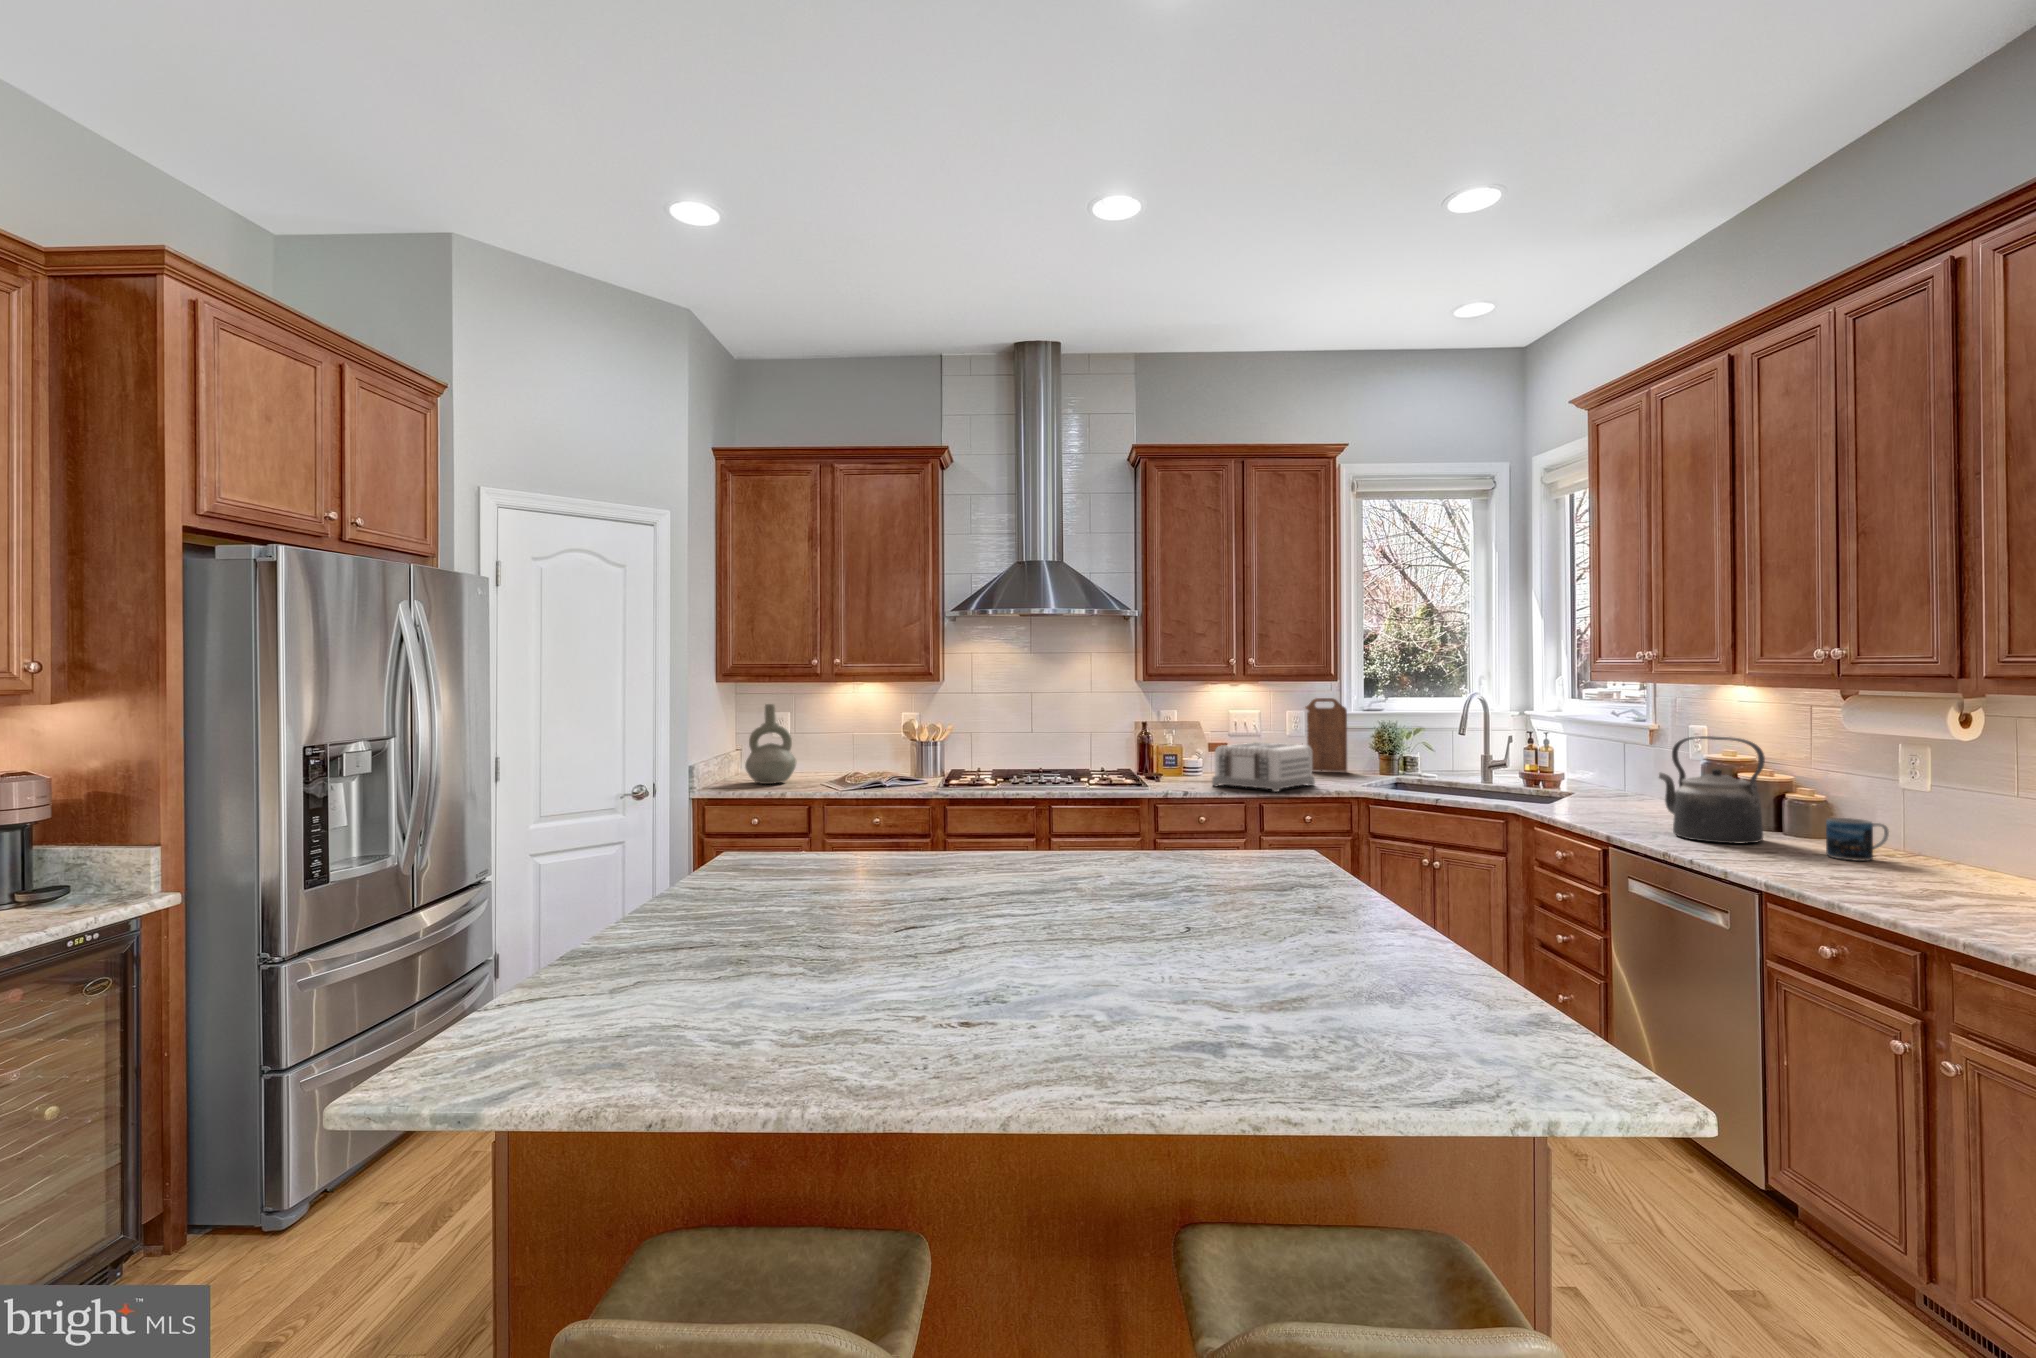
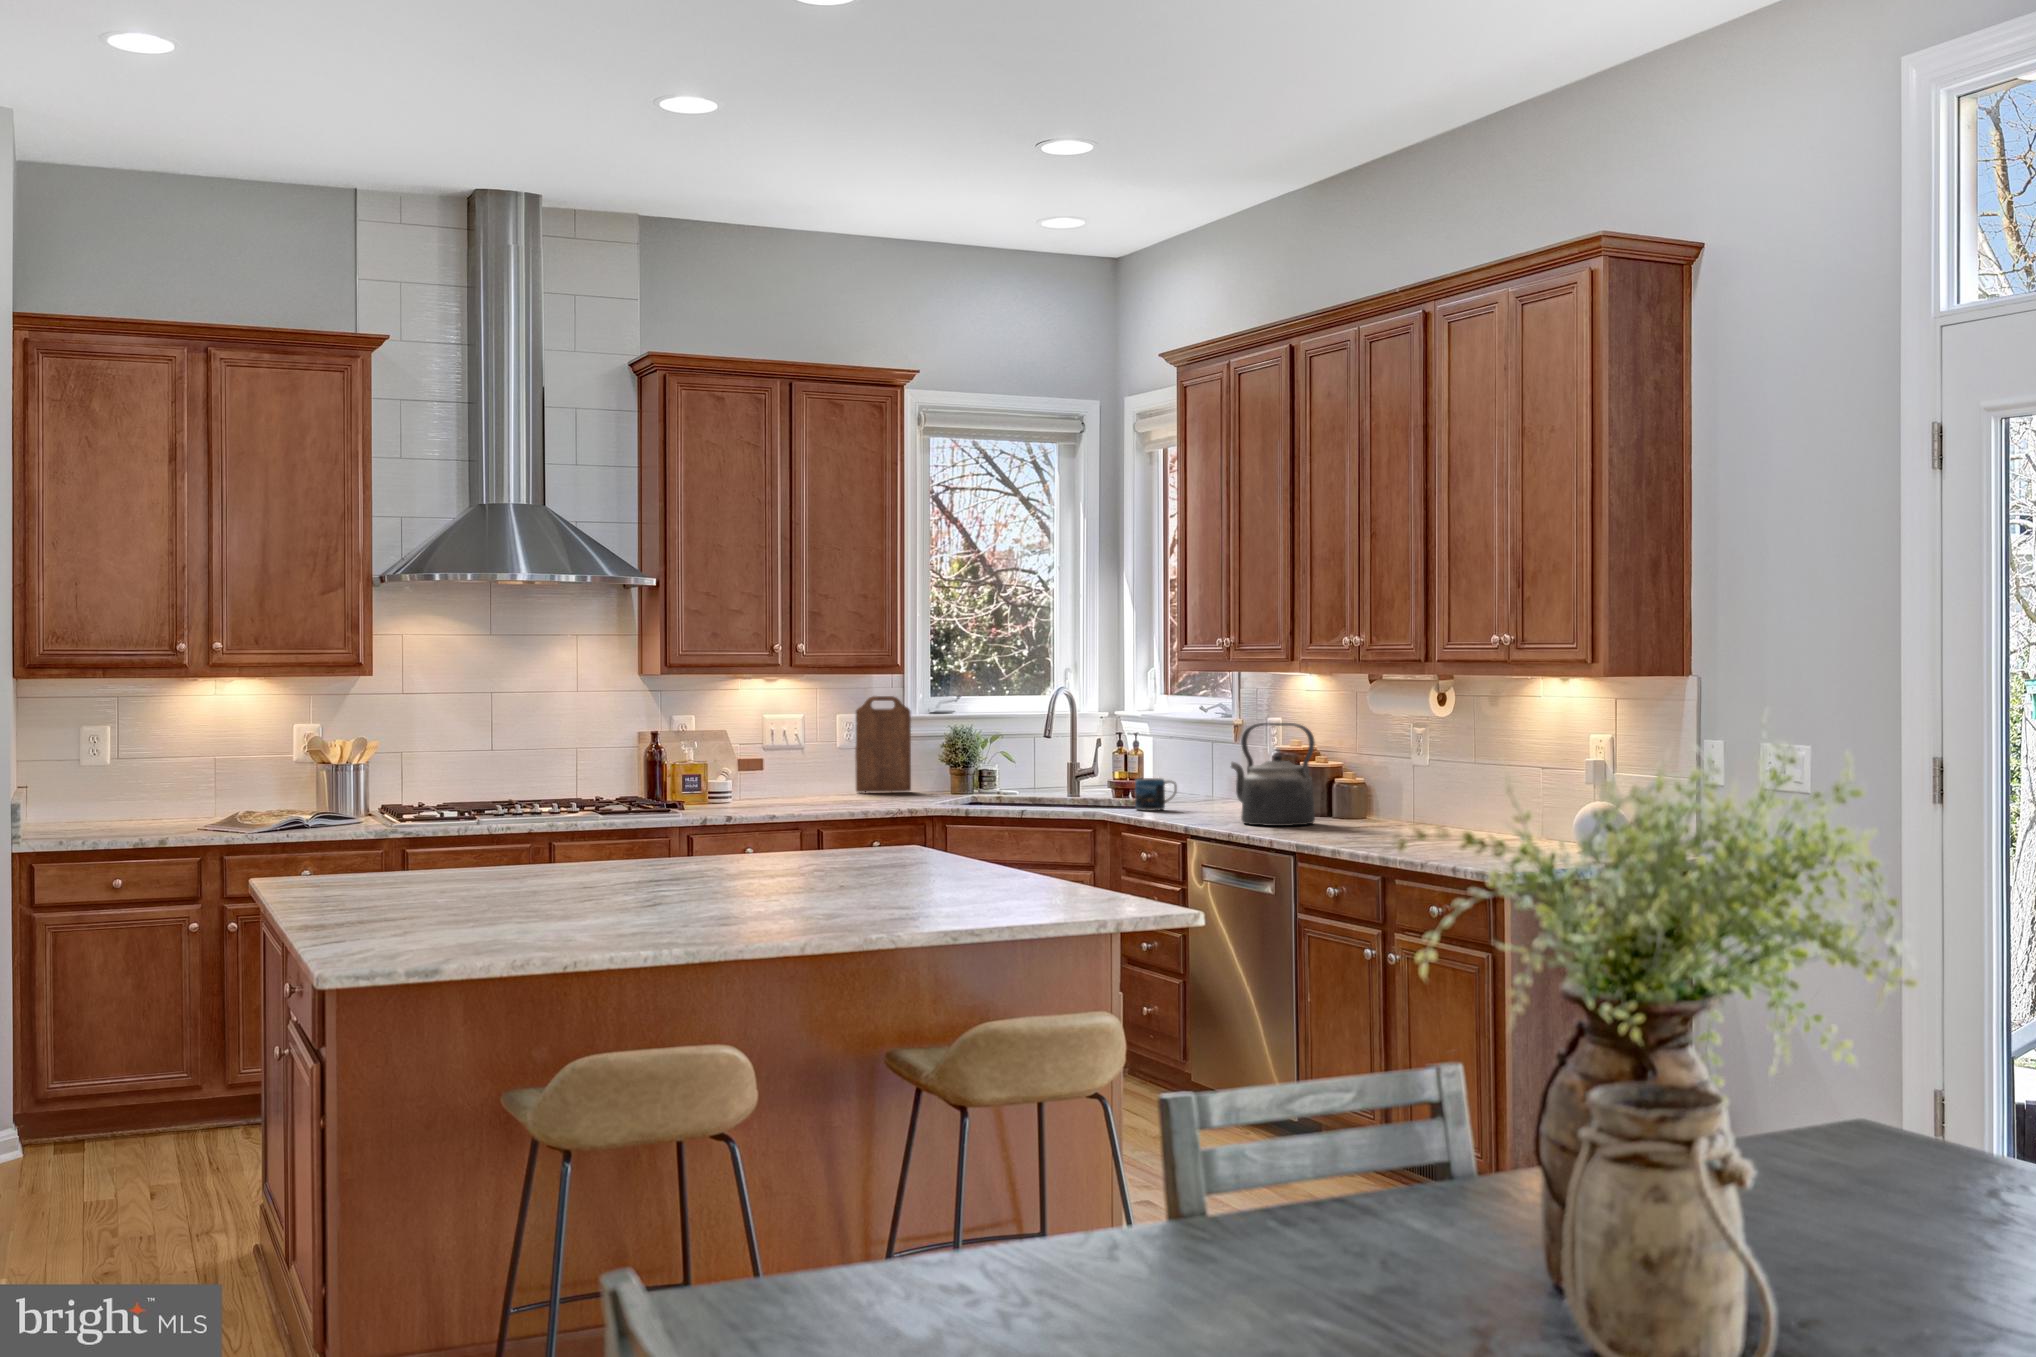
decorative vase: present [745,704,796,784] -> none [76,704,157,822]
toaster: present [1212,742,1315,792] -> none [754,752,878,809]
mug: present [1826,818,1889,861] -> present [1135,778,1177,811]

